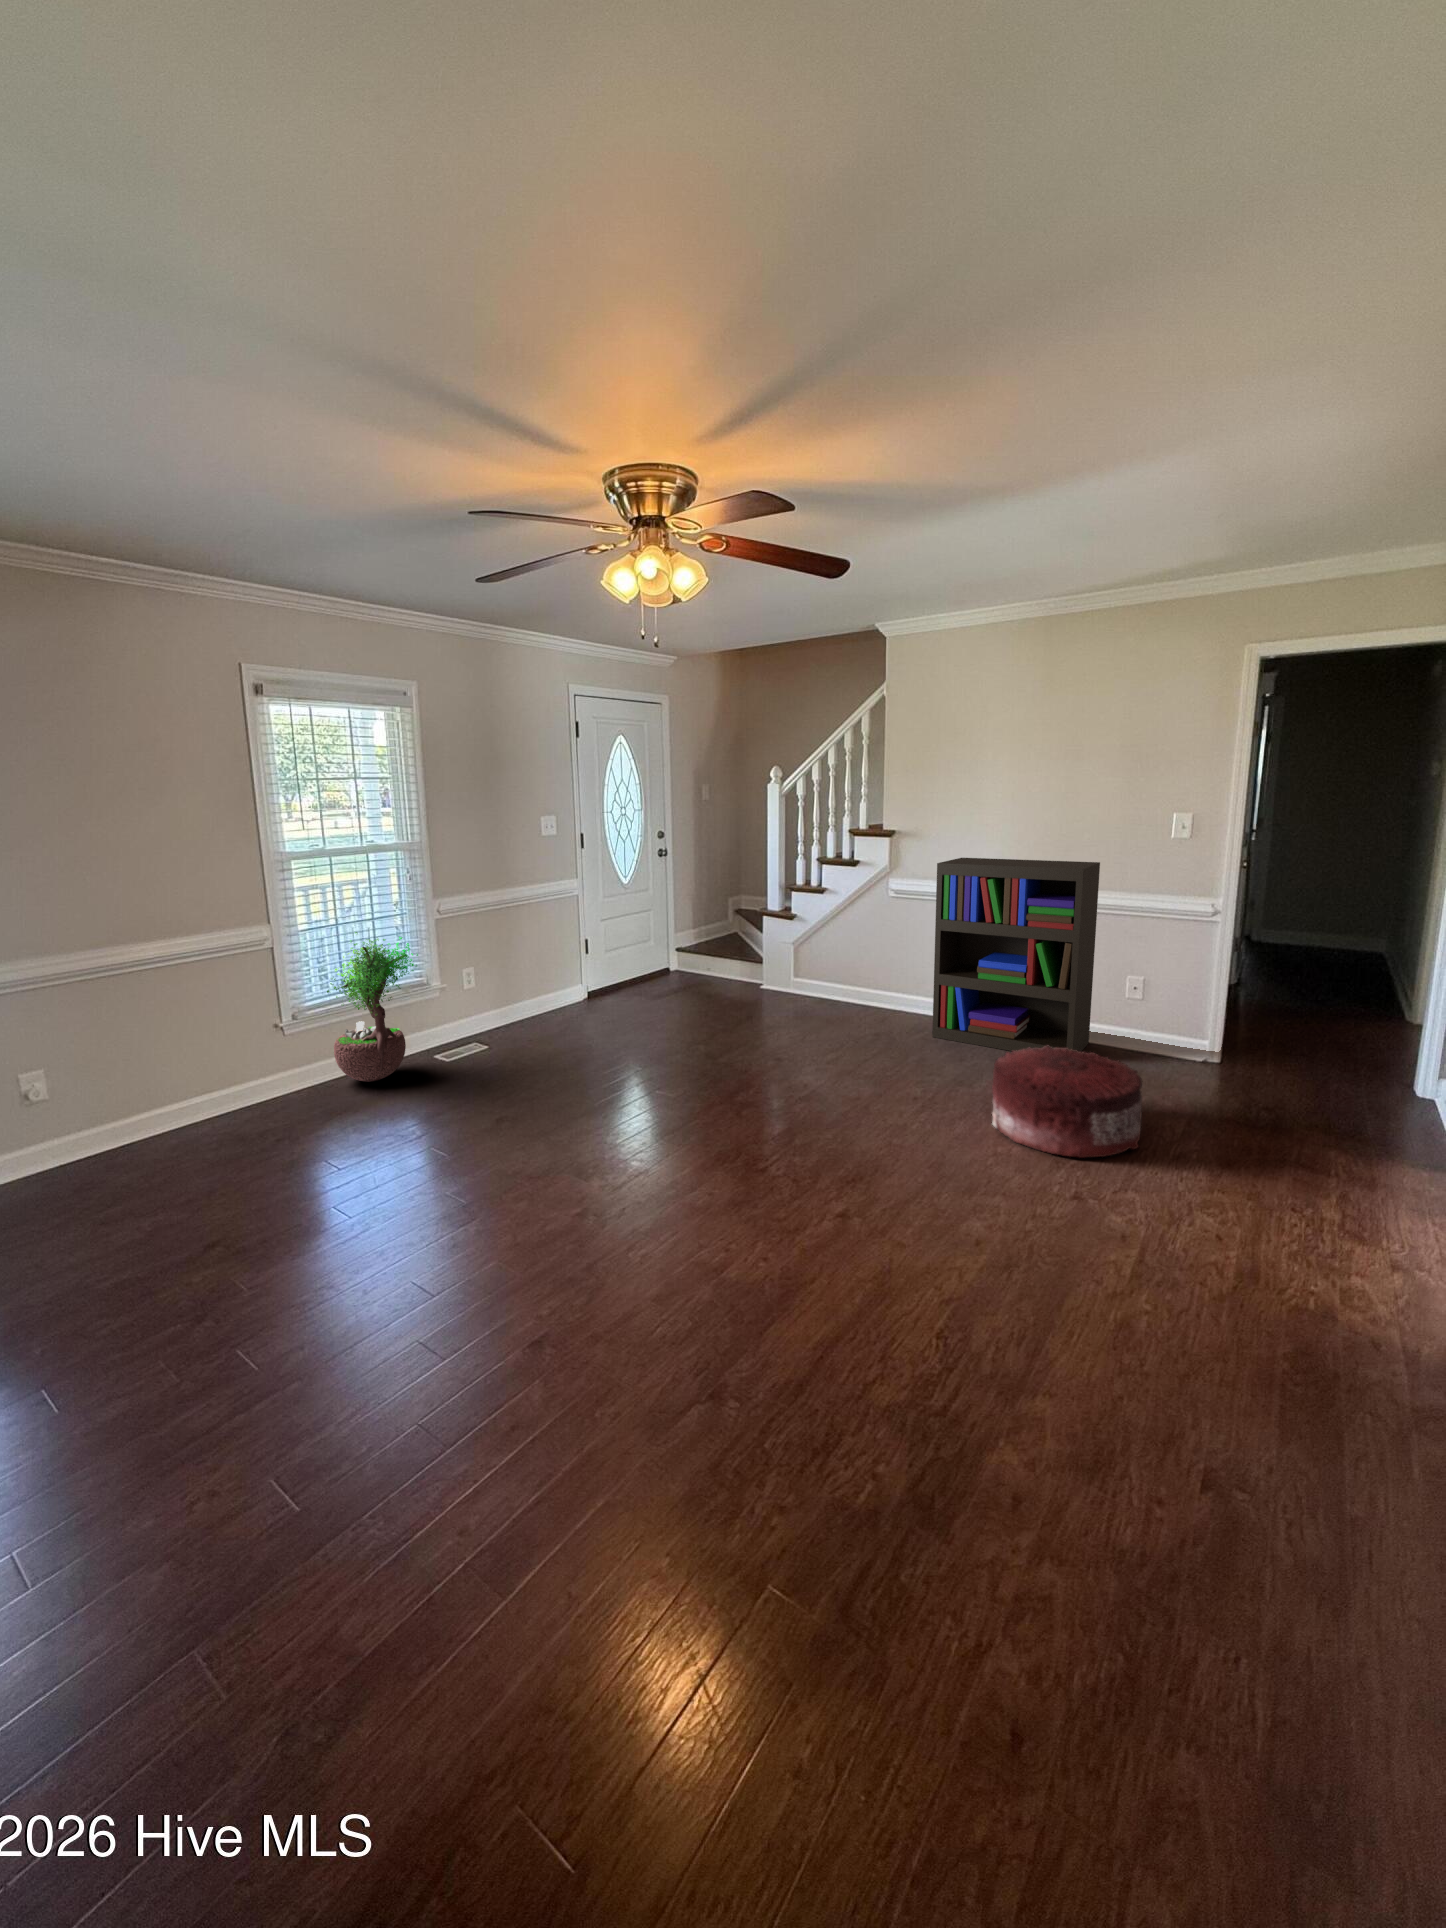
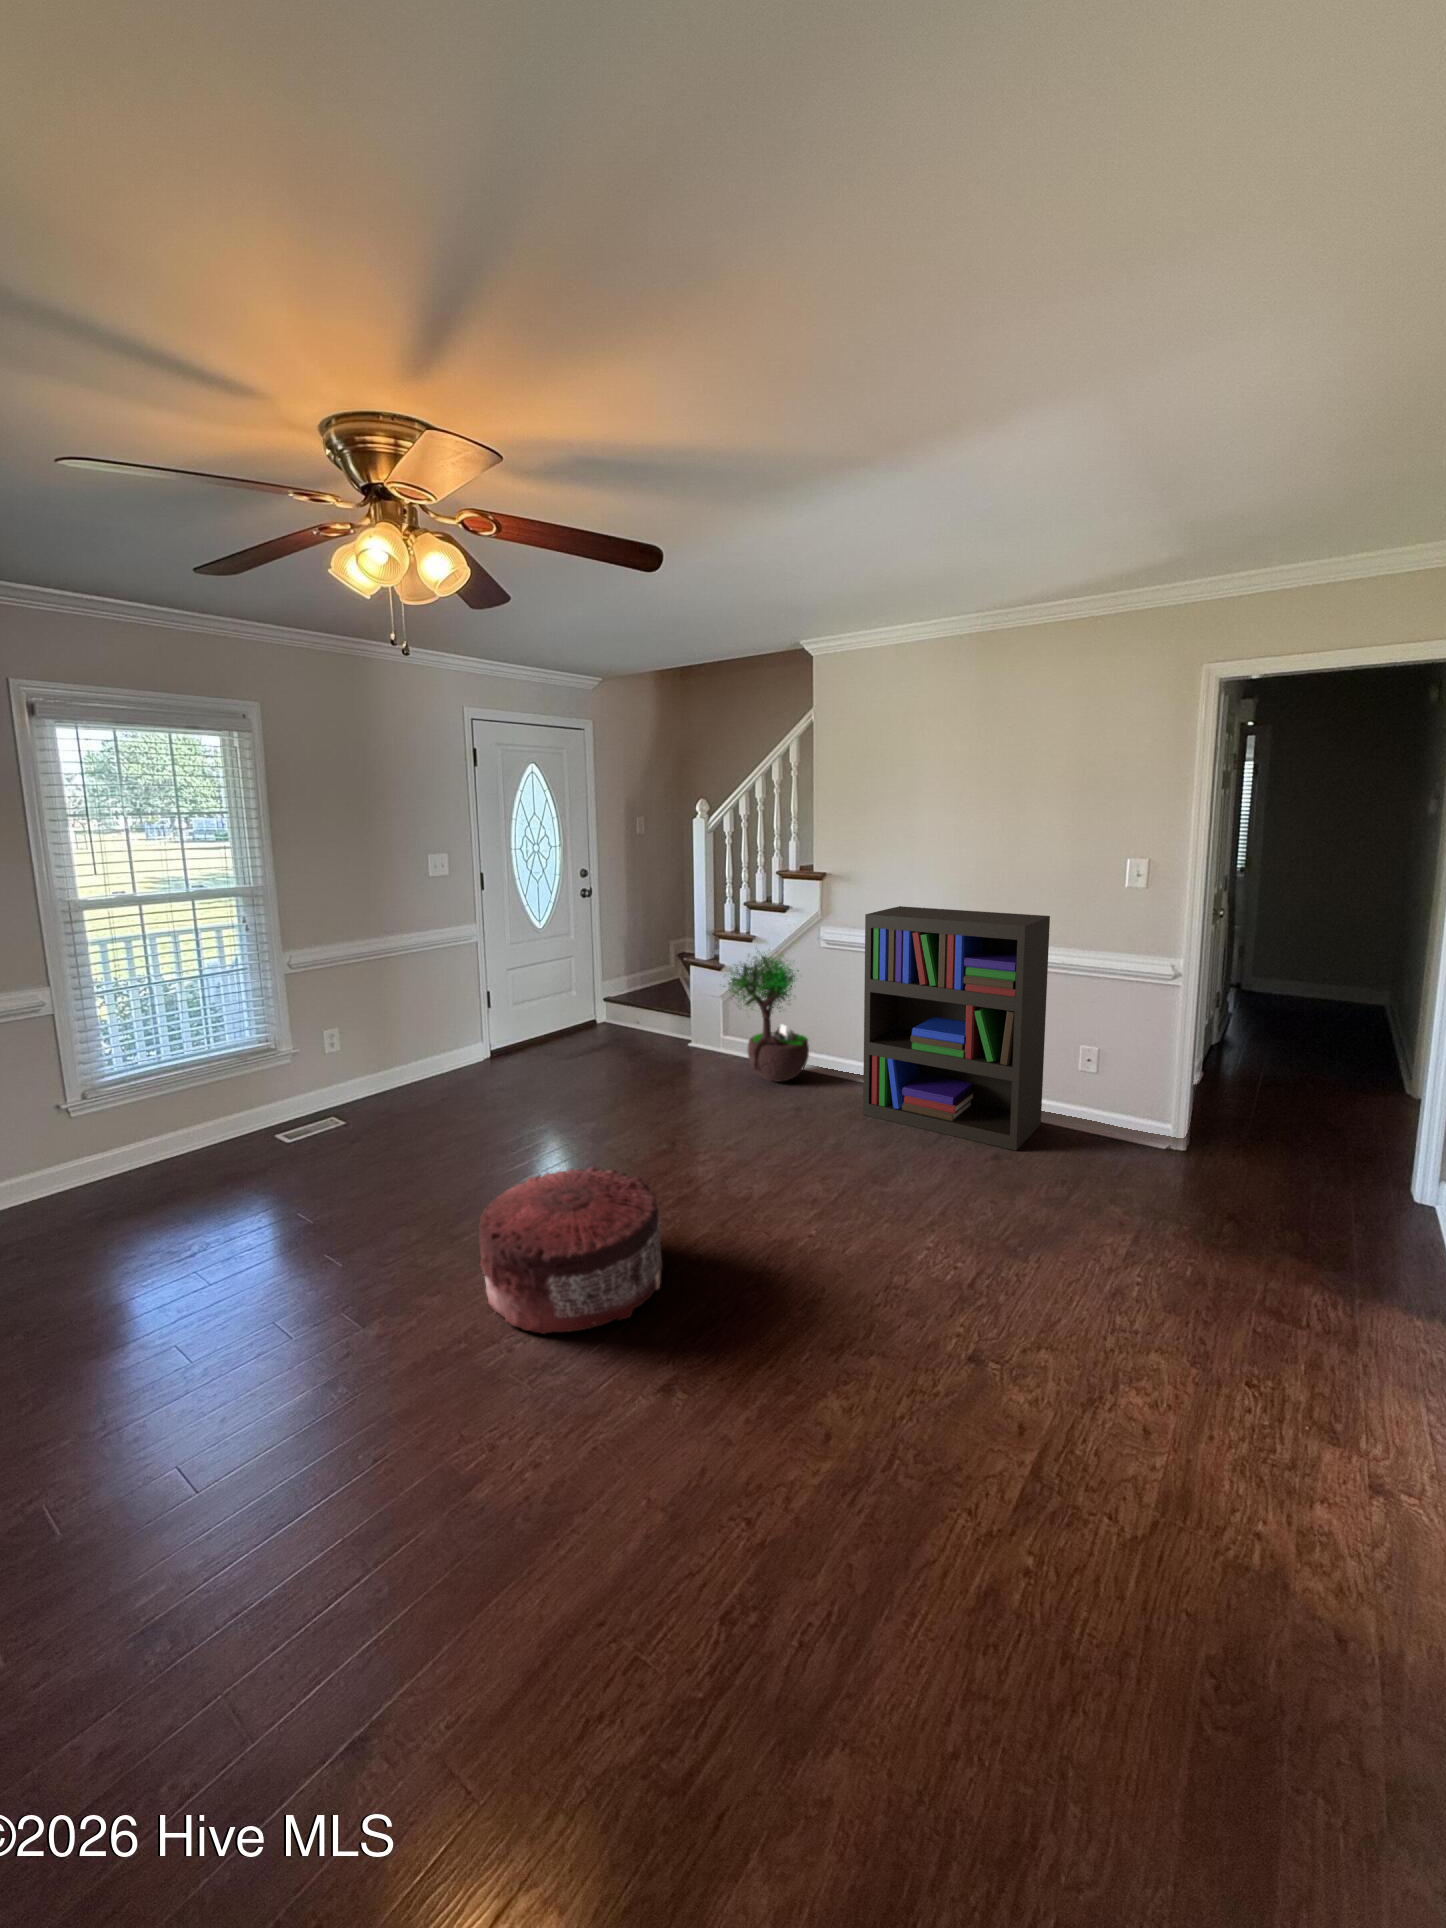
potted tree: present [327,932,418,1082] -> present [723,950,809,1082]
pouf: present [992,1045,1142,1158] -> present [479,1166,663,1334]

